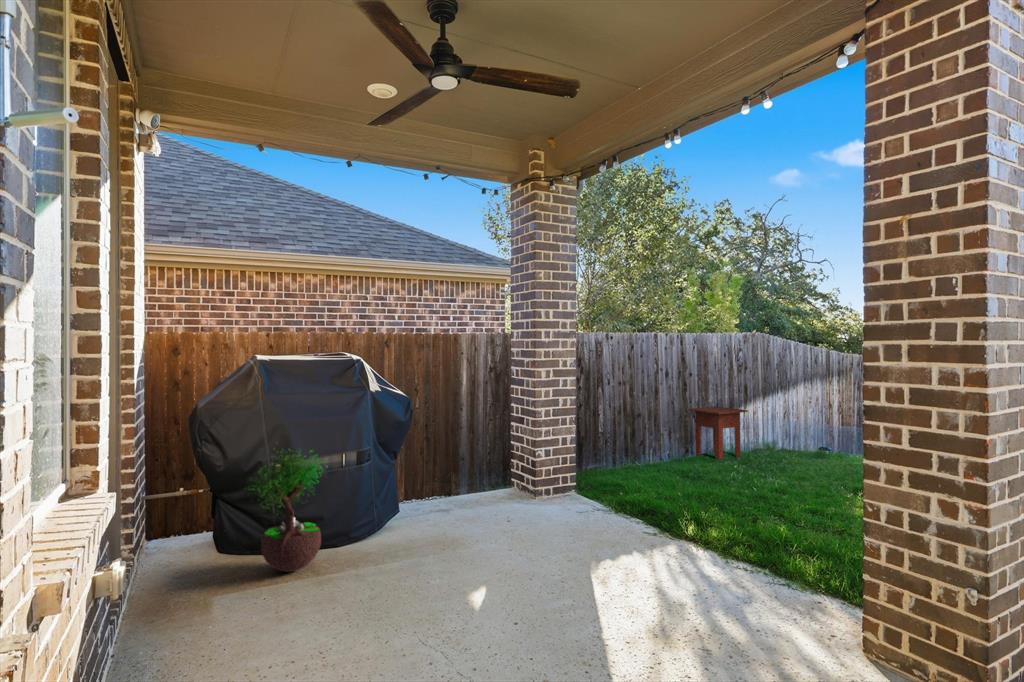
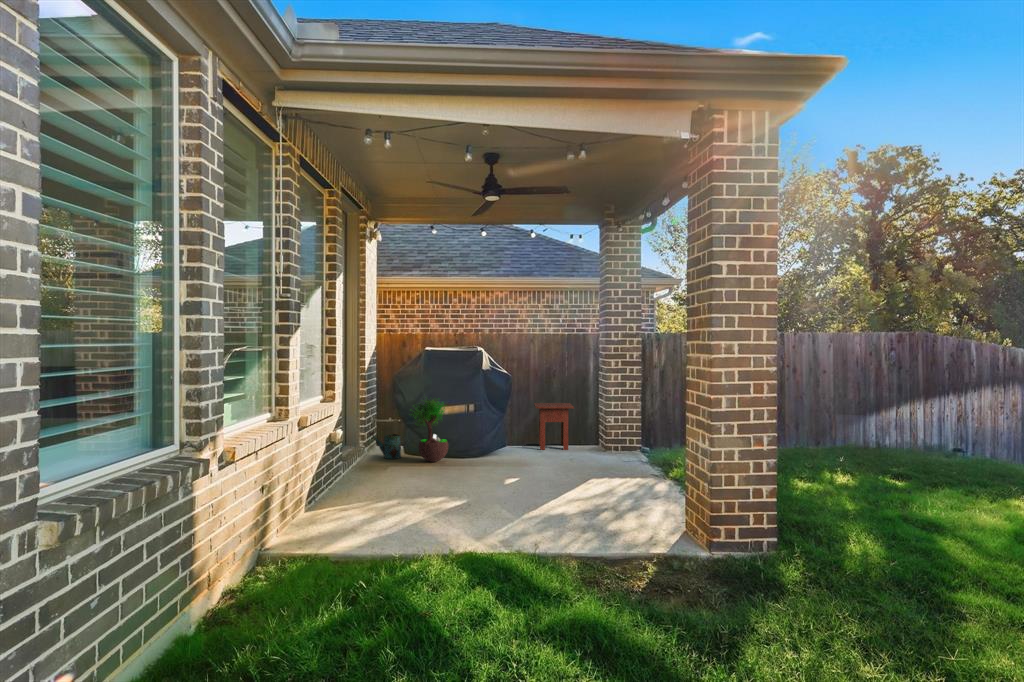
side table: present [688,406,748,459] -> present [534,403,574,450]
watering can: none [140,525,227,579] -> present [370,432,401,459]

